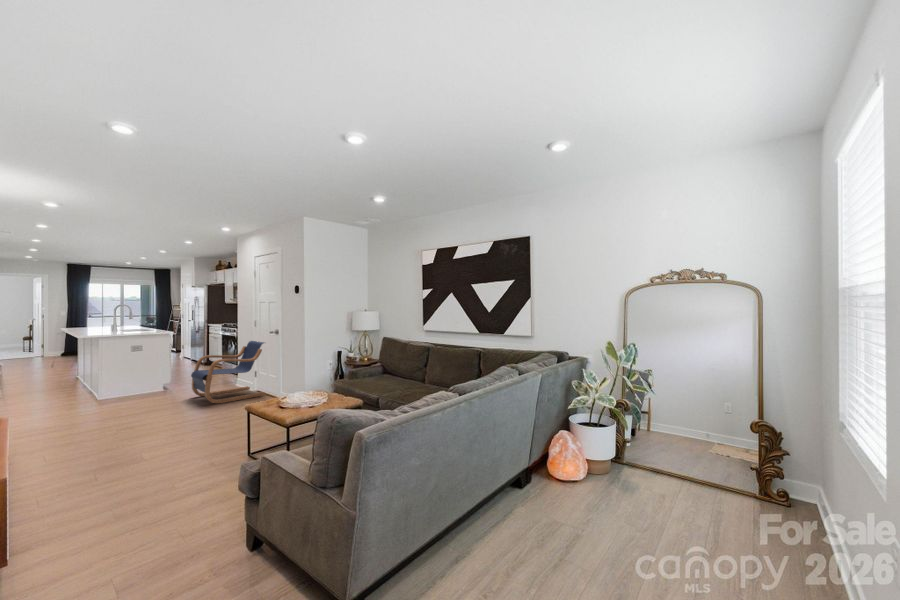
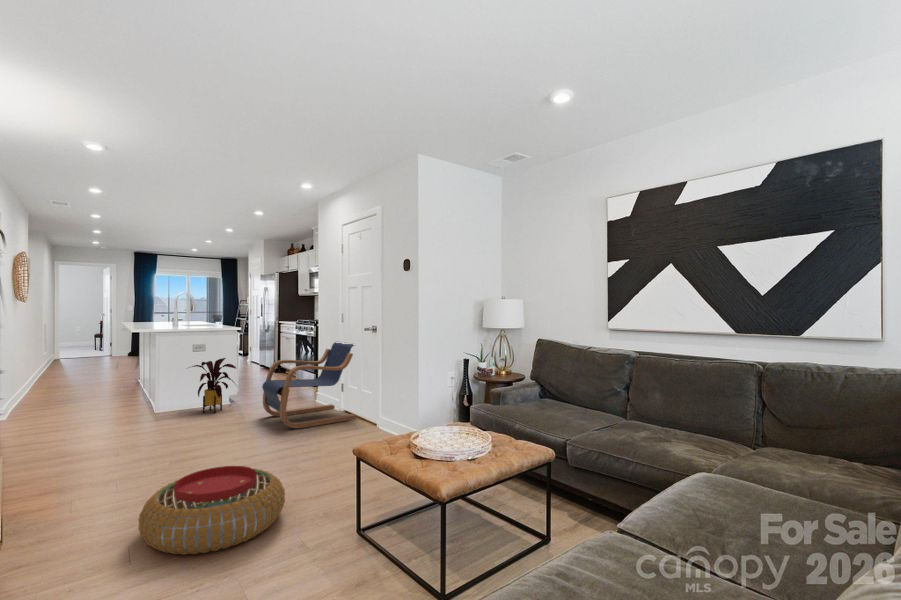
house plant: none [127,355,172,397] -> present [192,358,236,413]
pouf: none [105,423,204,473] -> present [138,466,285,555]

